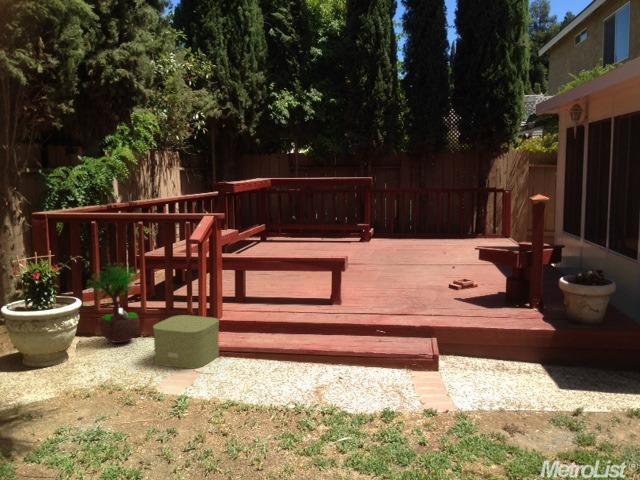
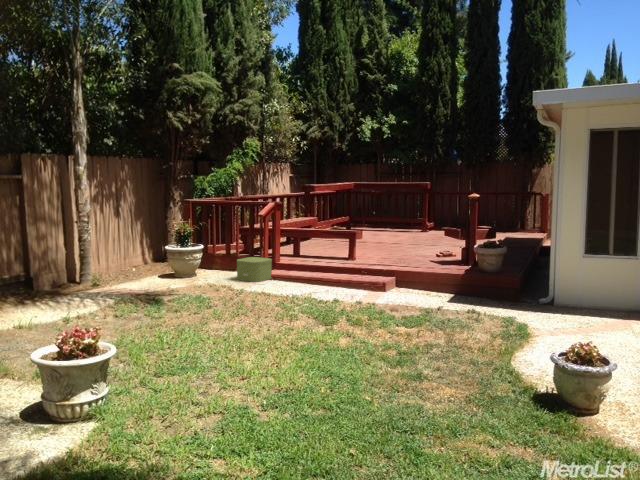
potted tree: present [86,263,140,343] -> none [206,224,234,272]

